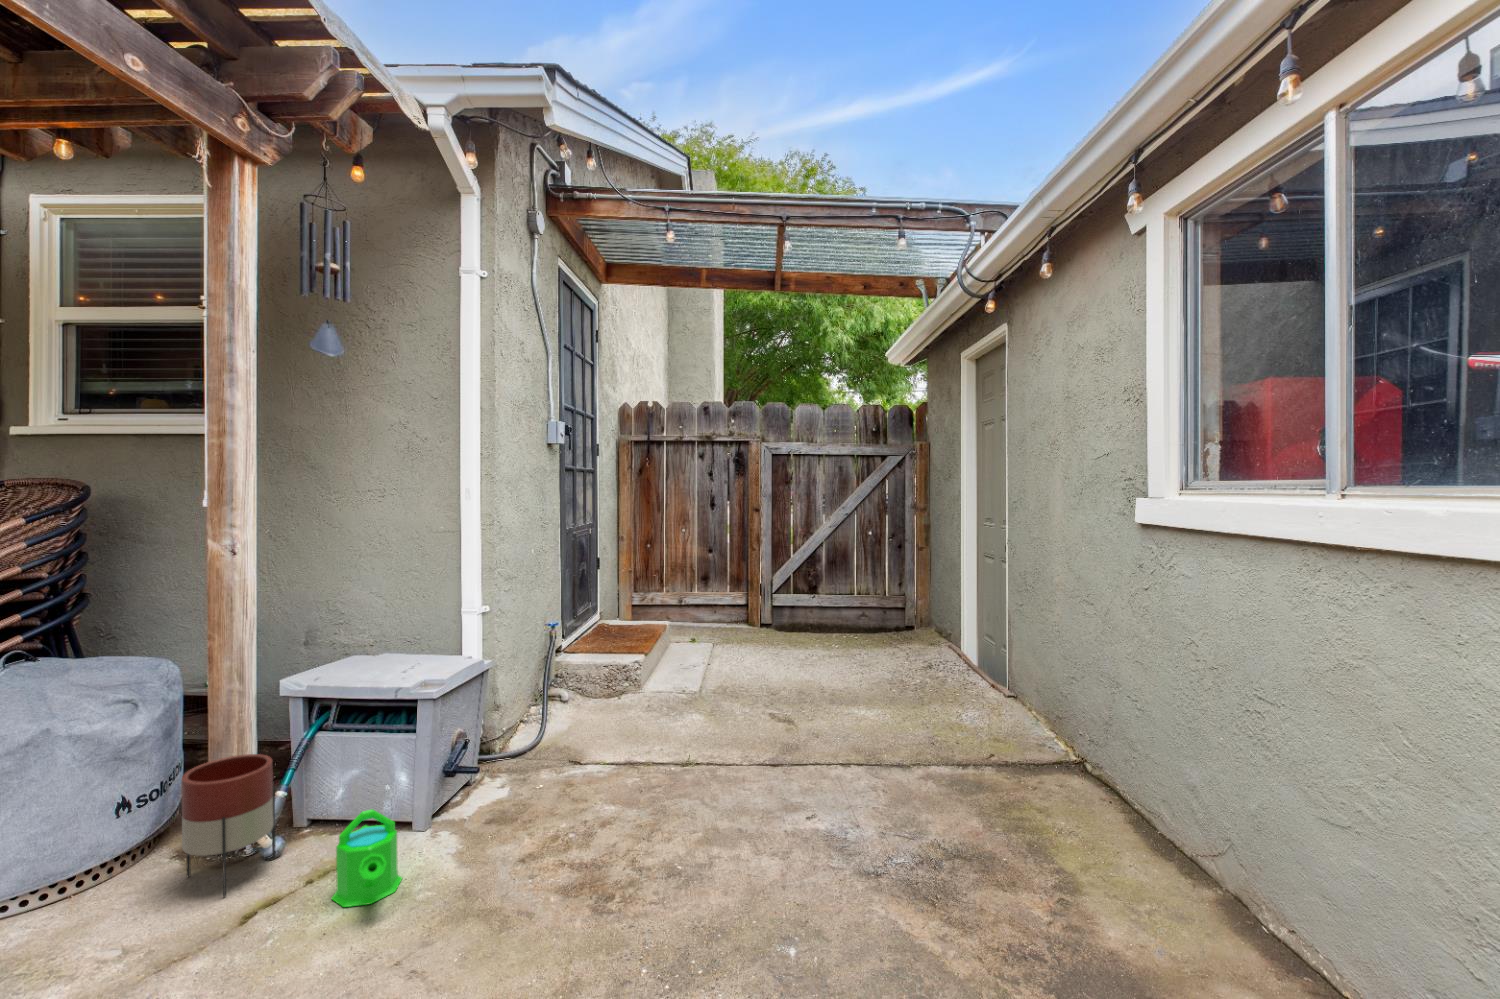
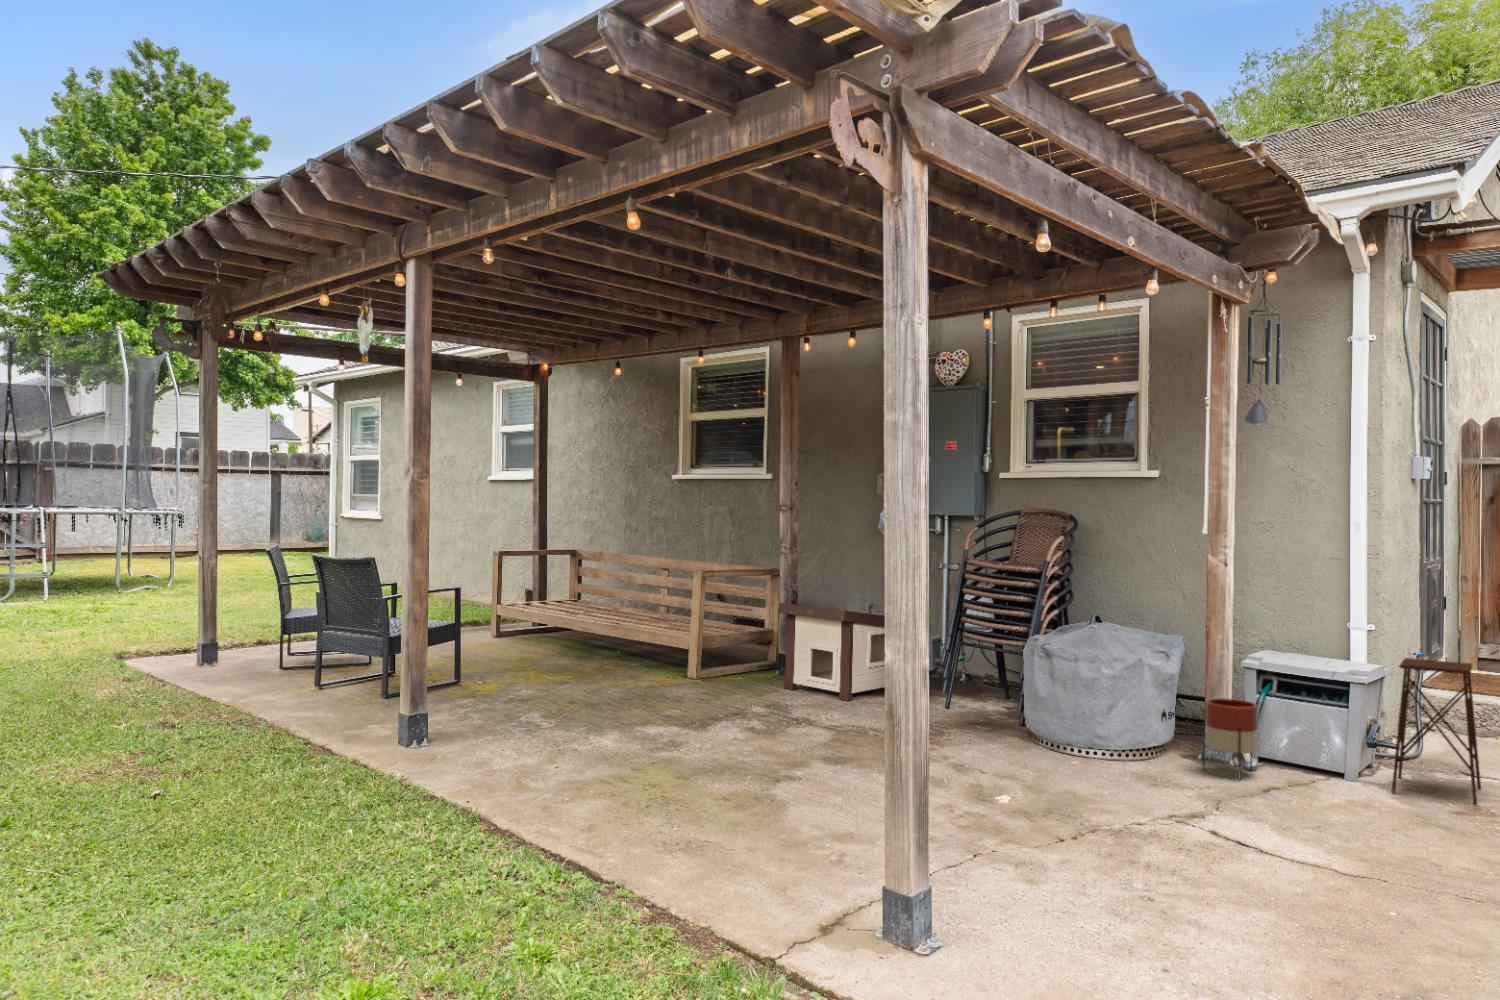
side table: none [453,656,569,851] -> present [1392,658,1481,805]
watering can: present [332,809,402,907] -> none [1316,742,1365,802]

